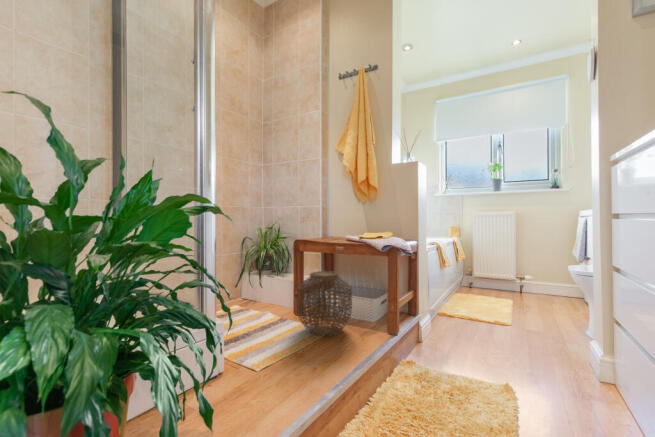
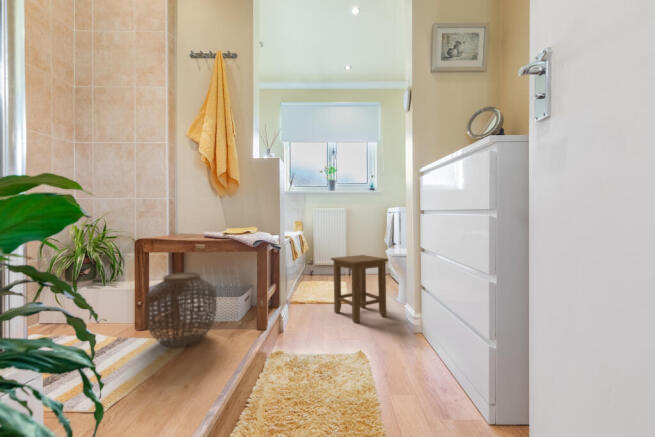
stool: none [483,269,564,350] -> present [331,255,388,323]

